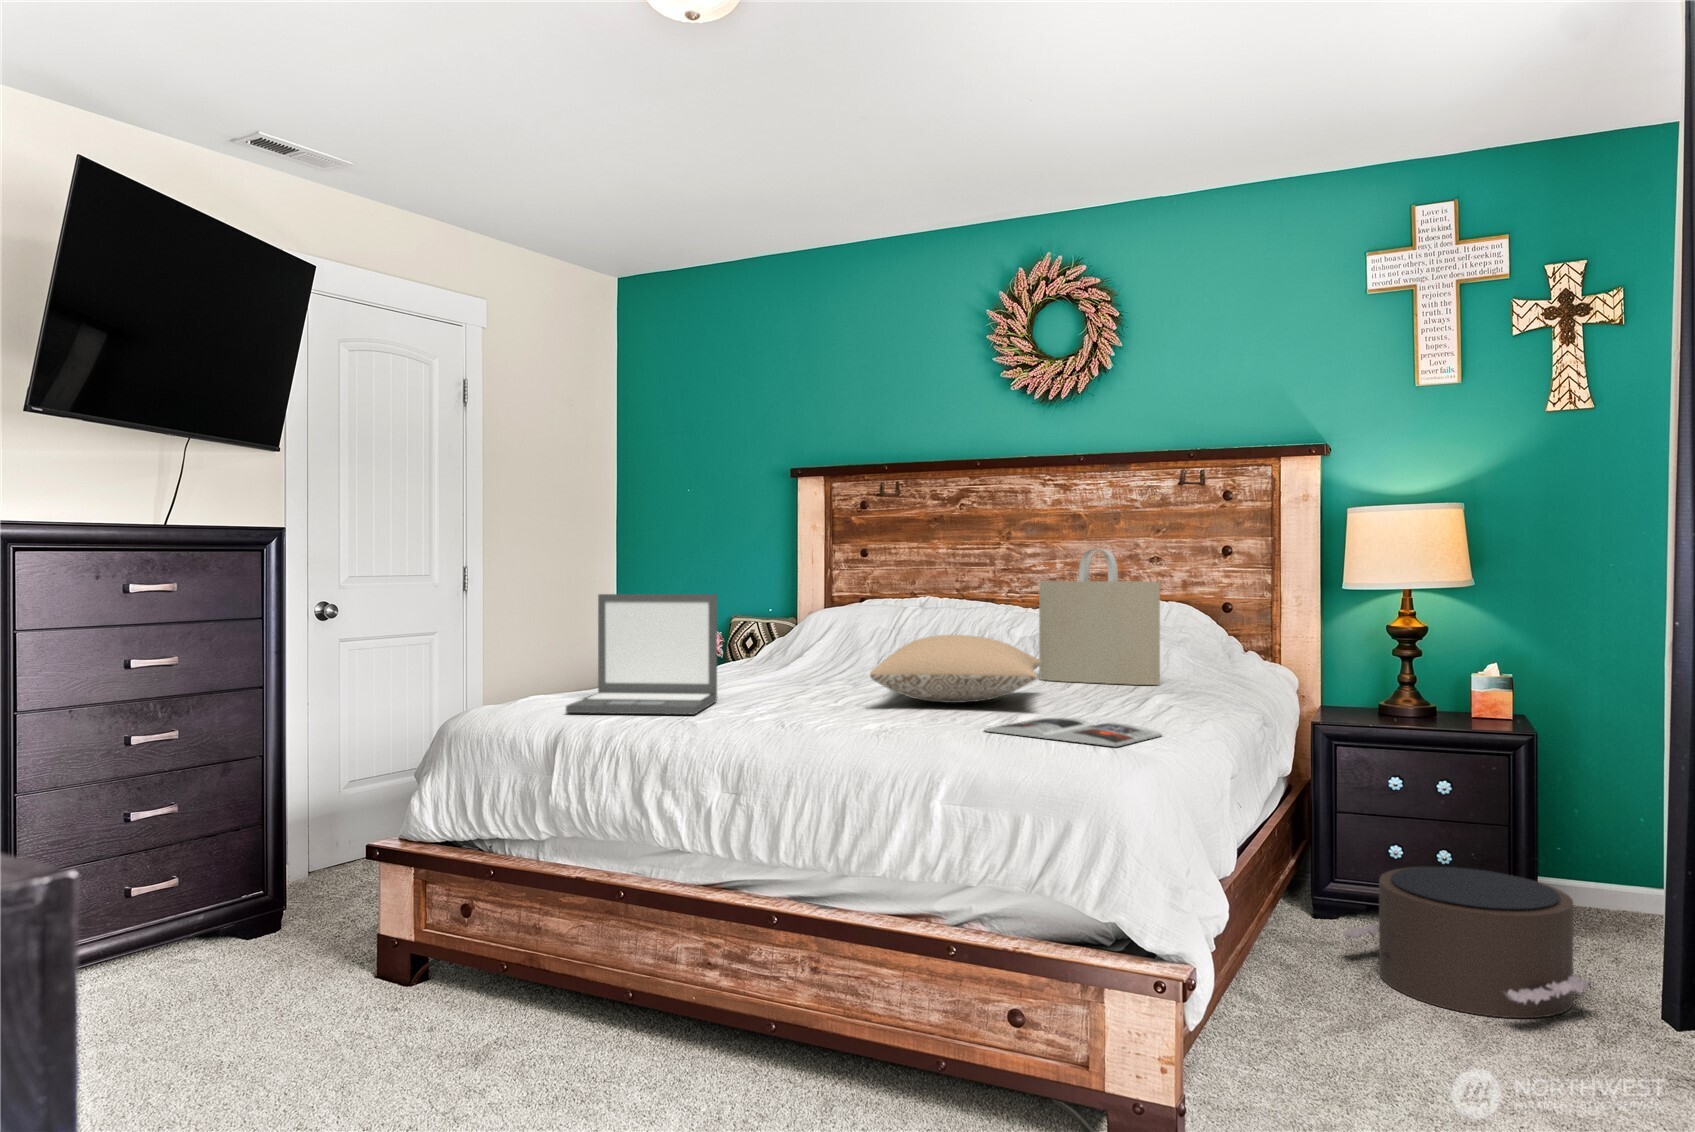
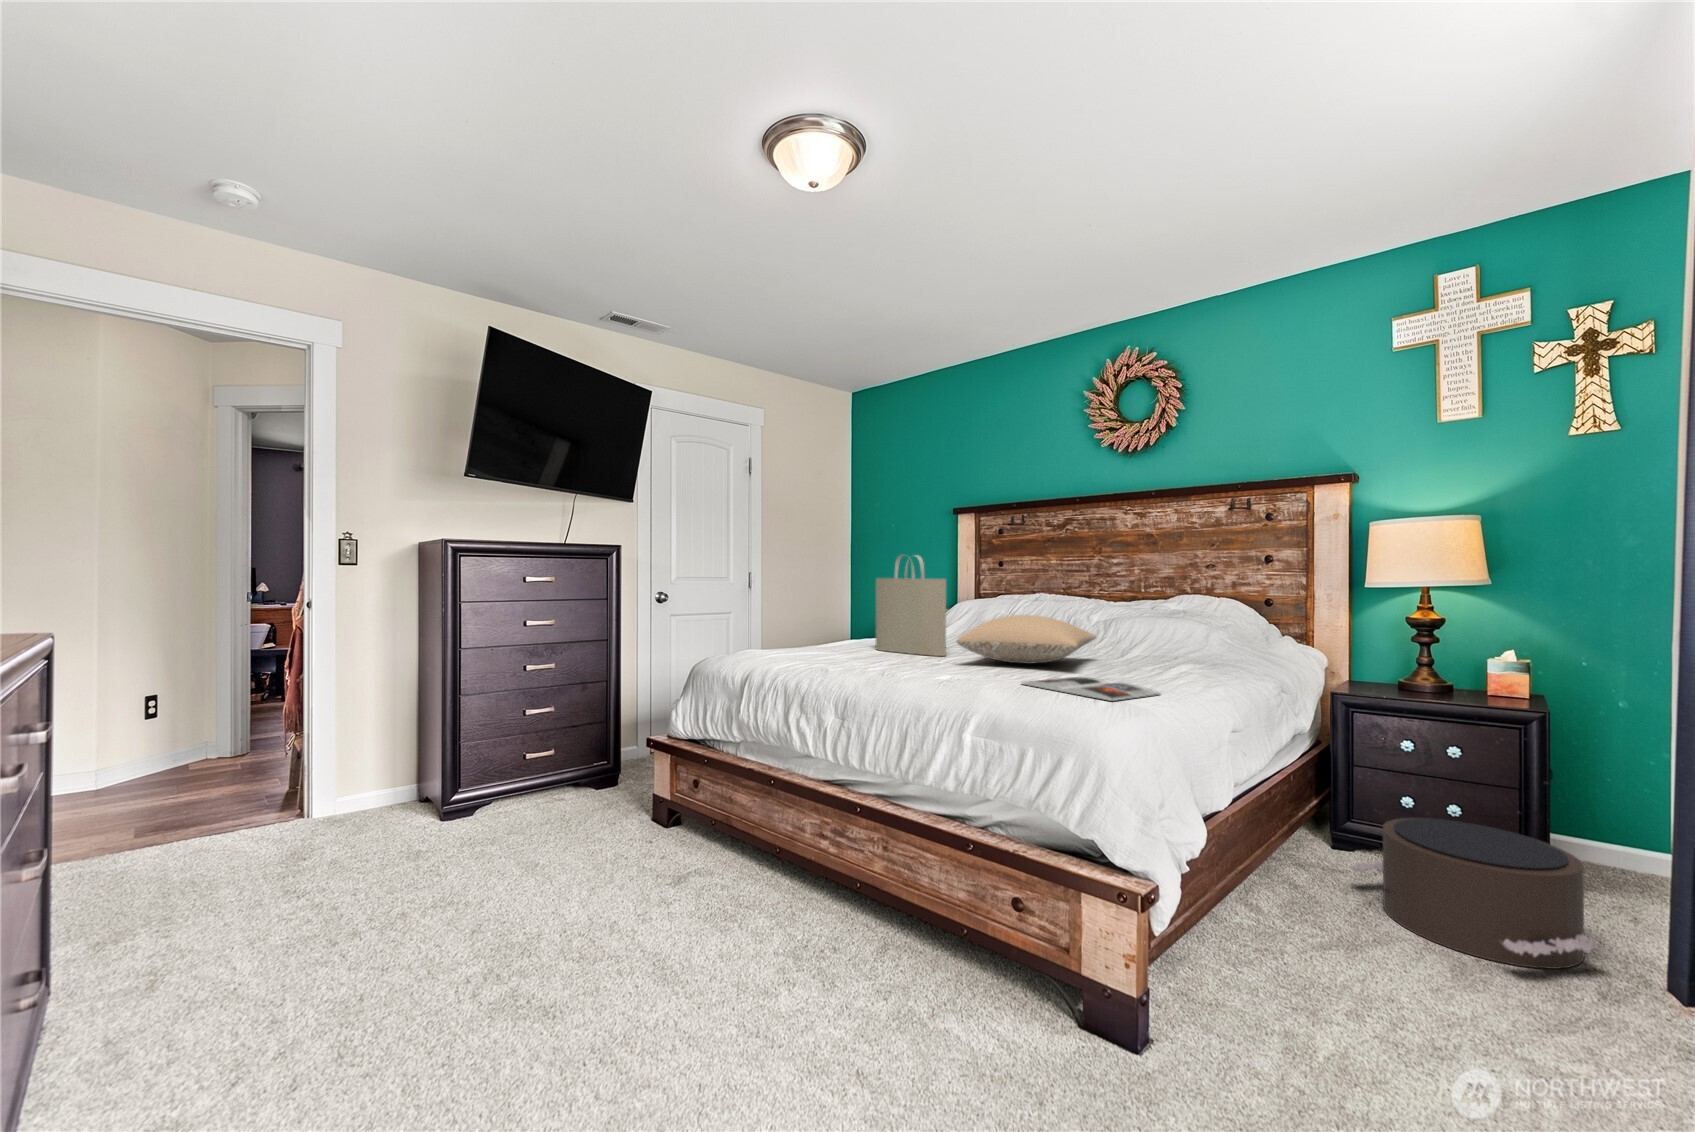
tote bag: present [1039,549,1160,685] -> present [876,555,946,656]
laptop: present [566,594,717,714] -> none [758,584,862,664]

